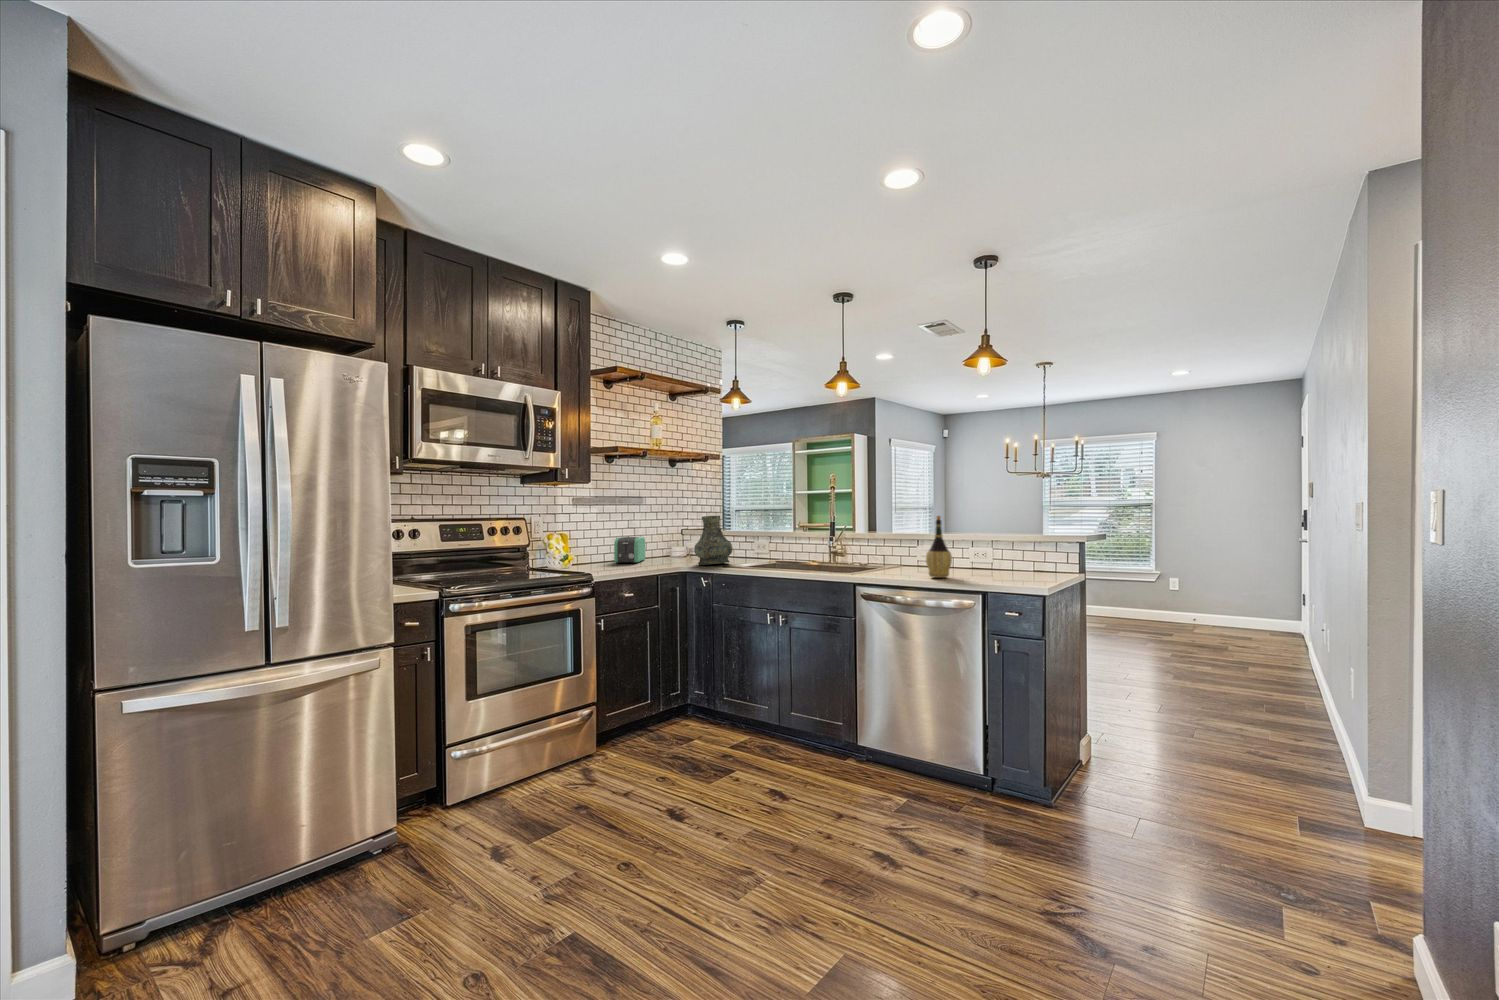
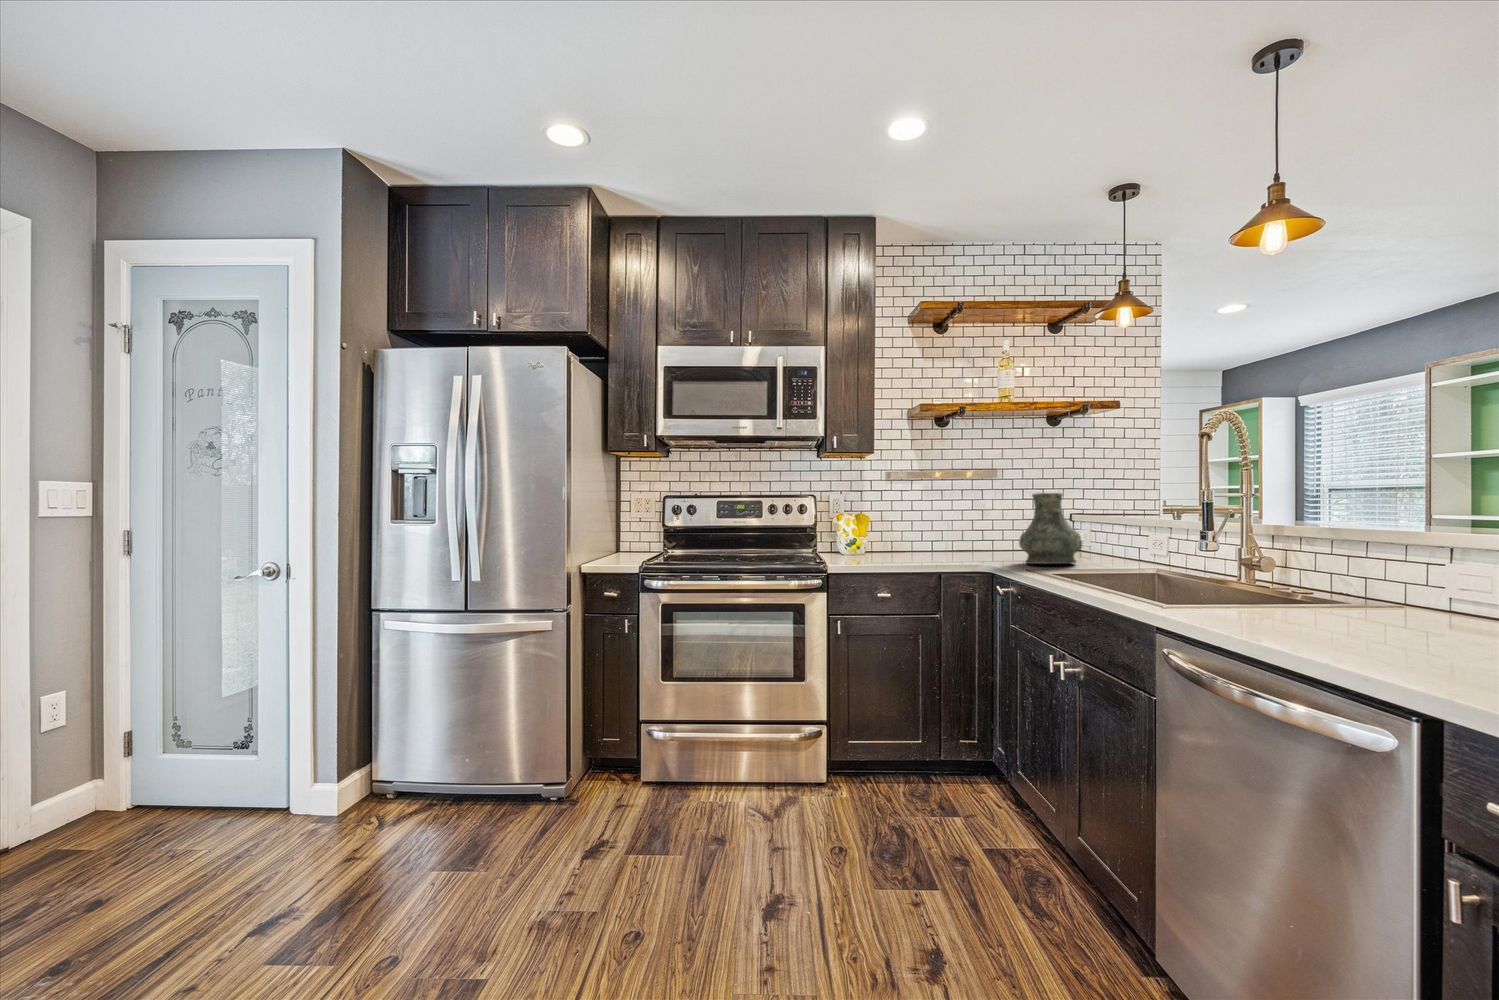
wine bottle: present [926,516,952,578] -> none [1345,496,1431,651]
toaster: present [614,537,645,563] -> none [945,519,1000,554]

